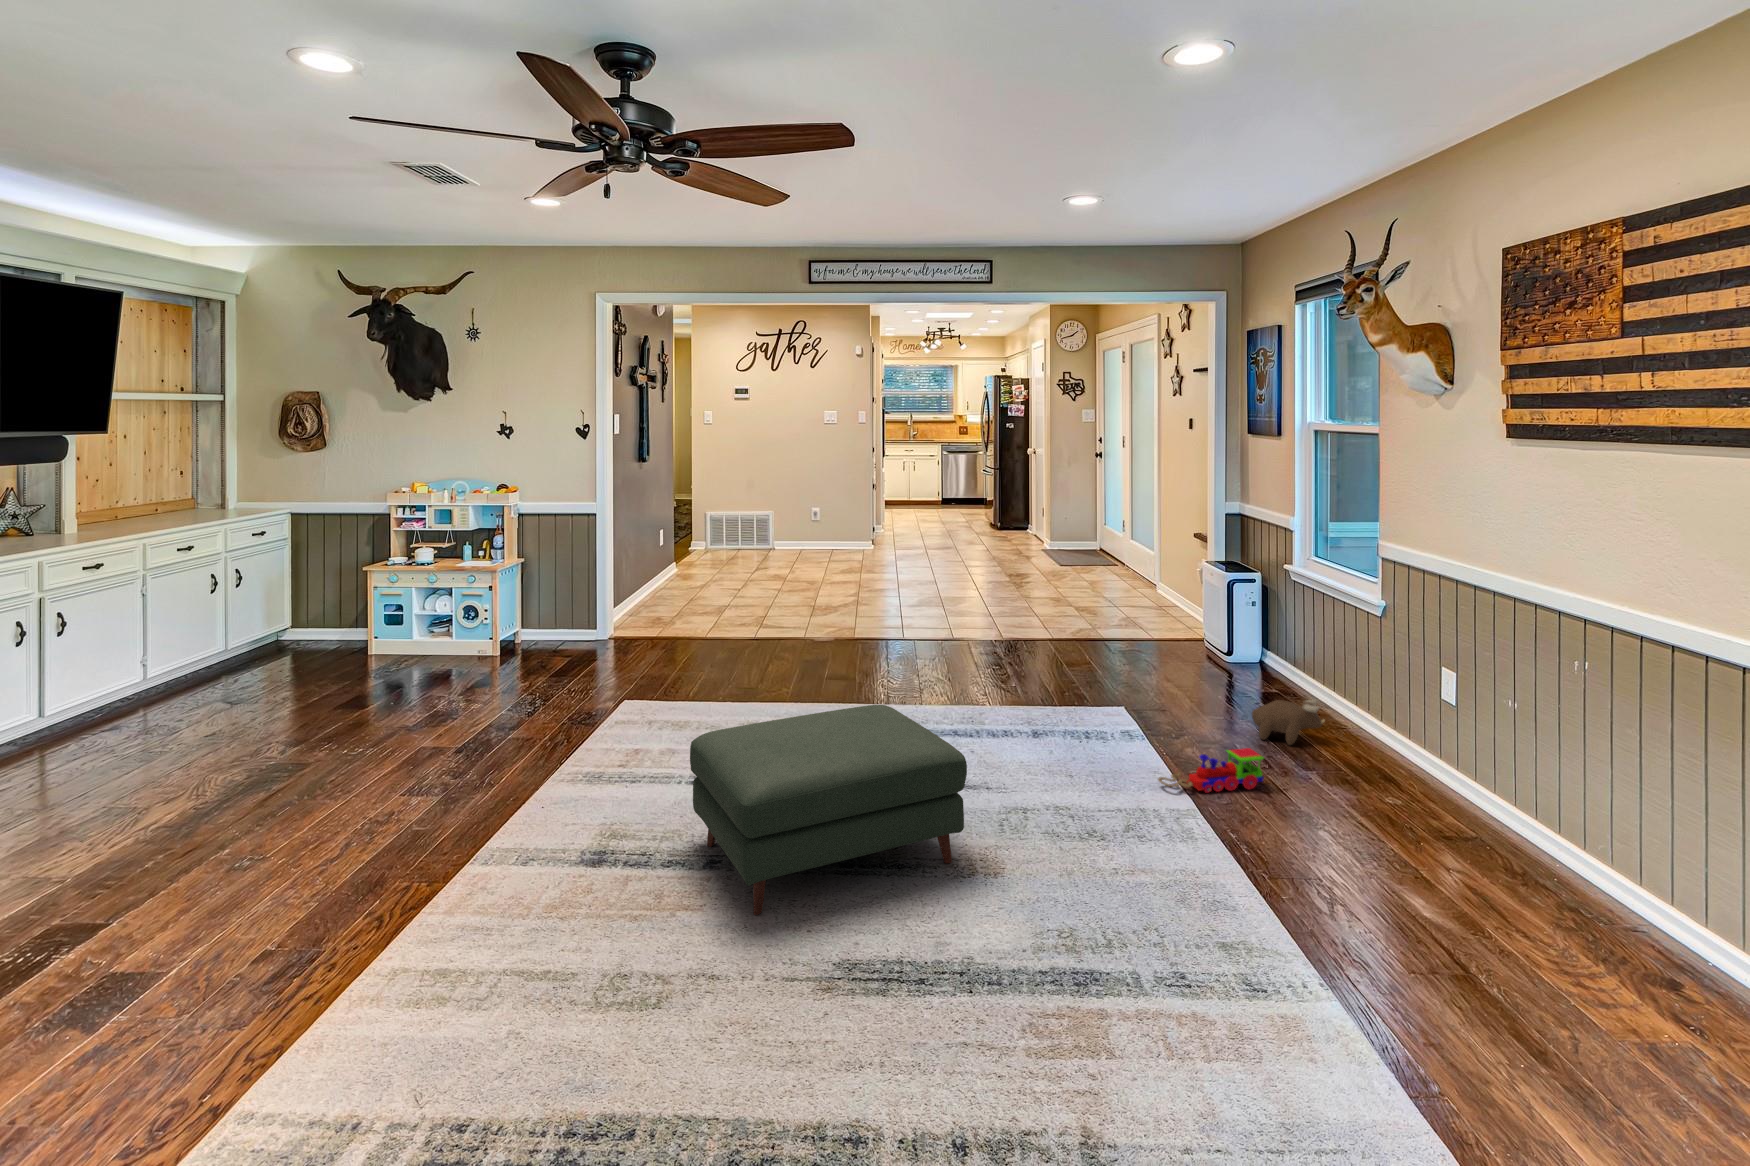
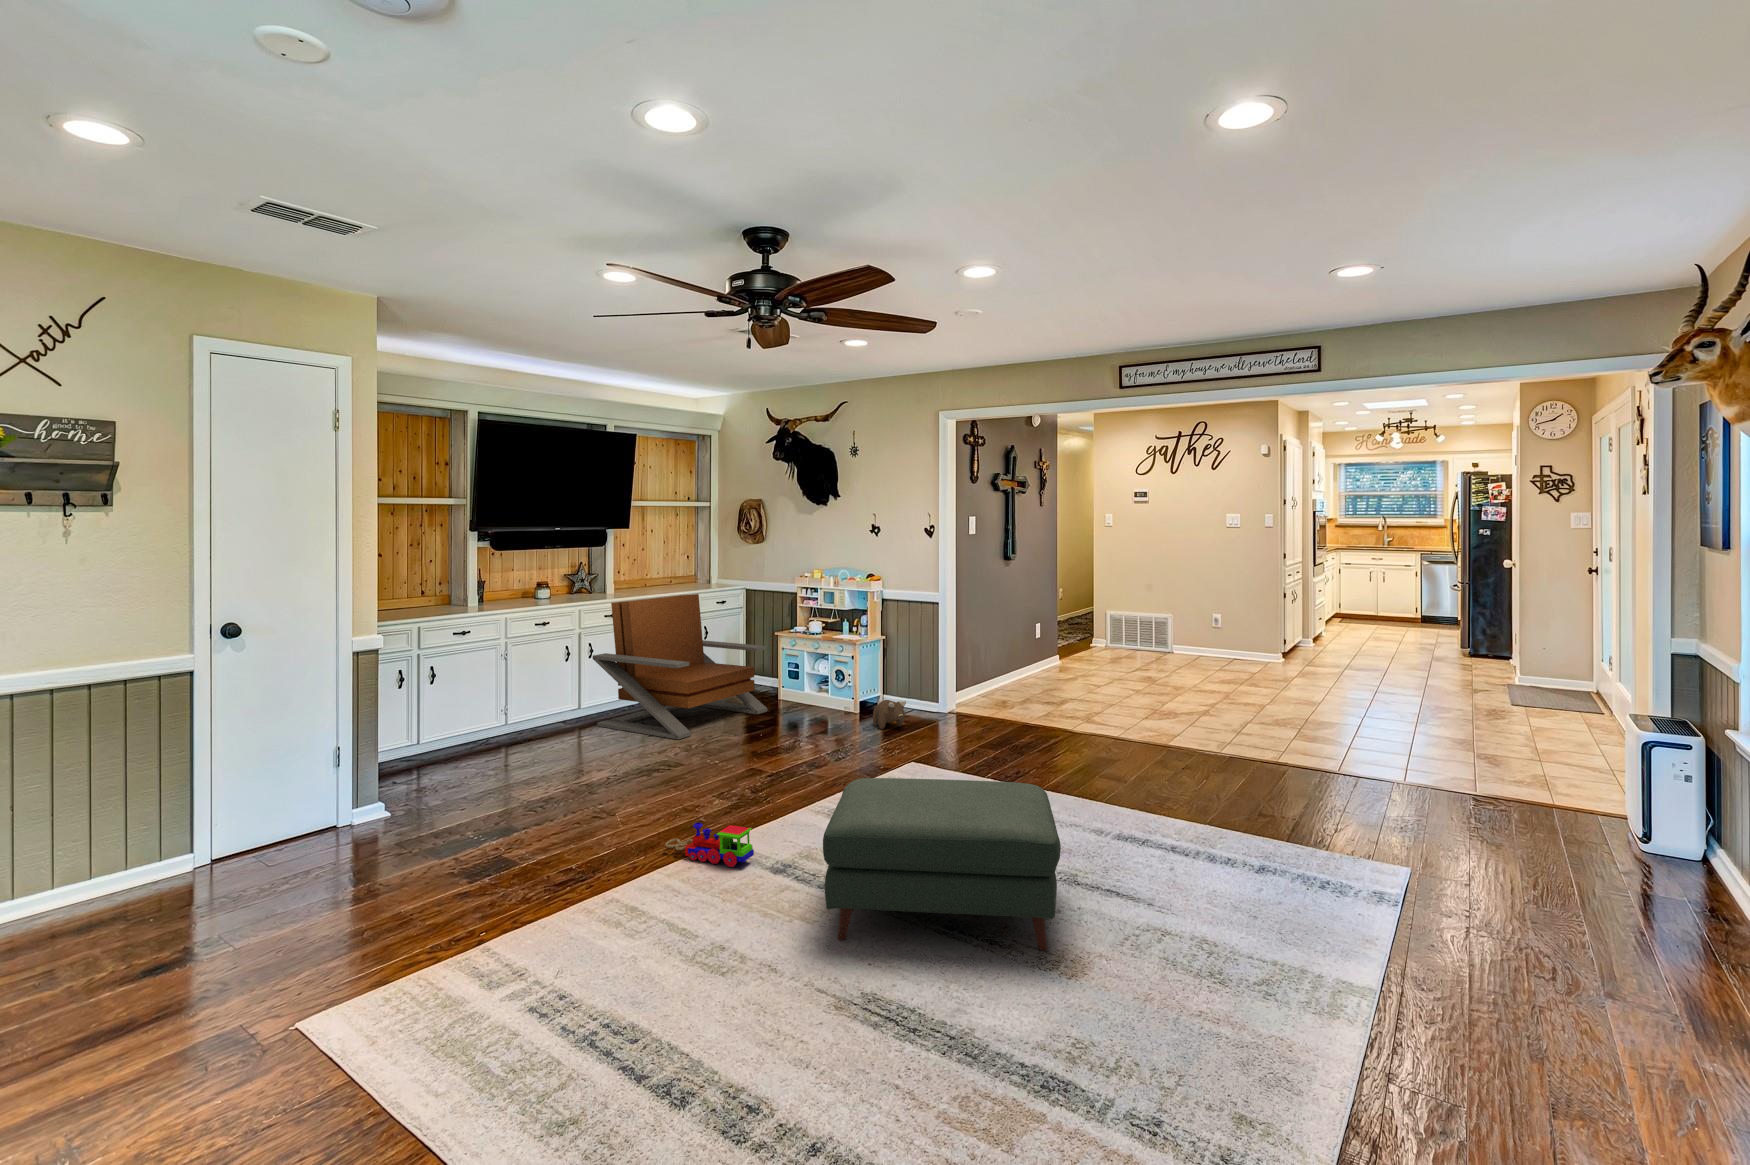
lounge chair: none [97,523,384,728] -> present [593,594,767,739]
plush toy: present [1252,700,1324,745] -> present [873,700,906,729]
toy train: present [1158,748,1264,793] -> present [665,823,754,867]

